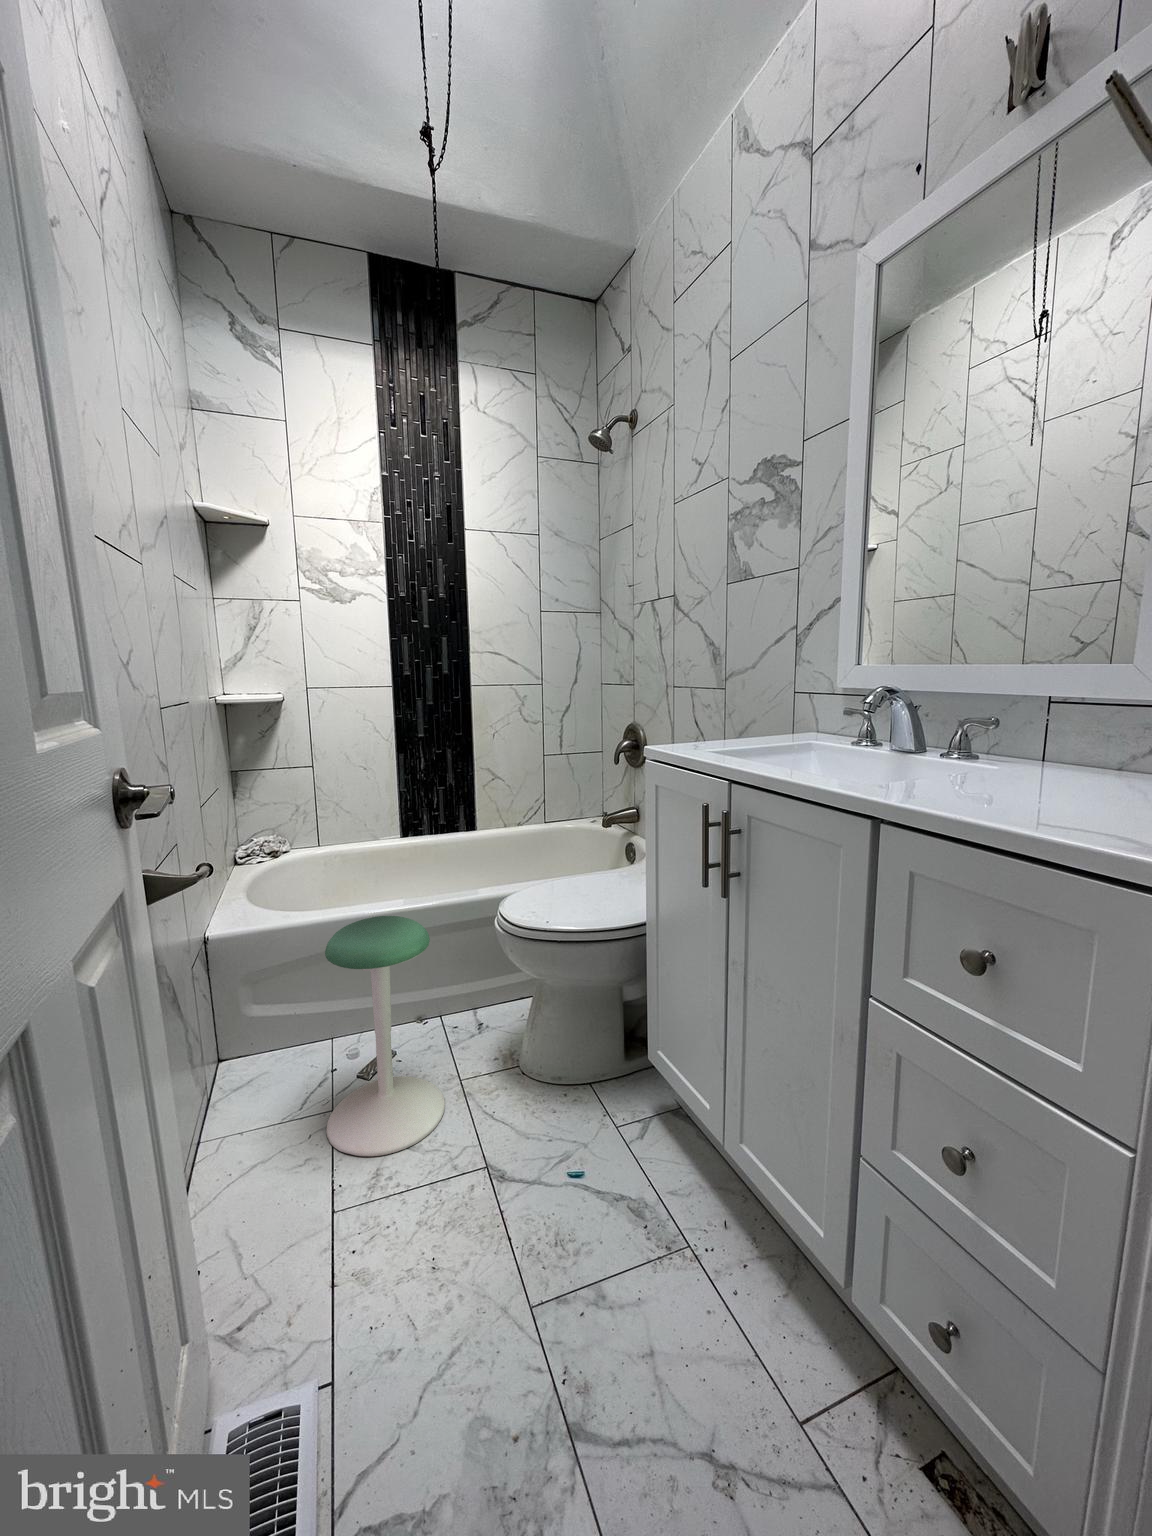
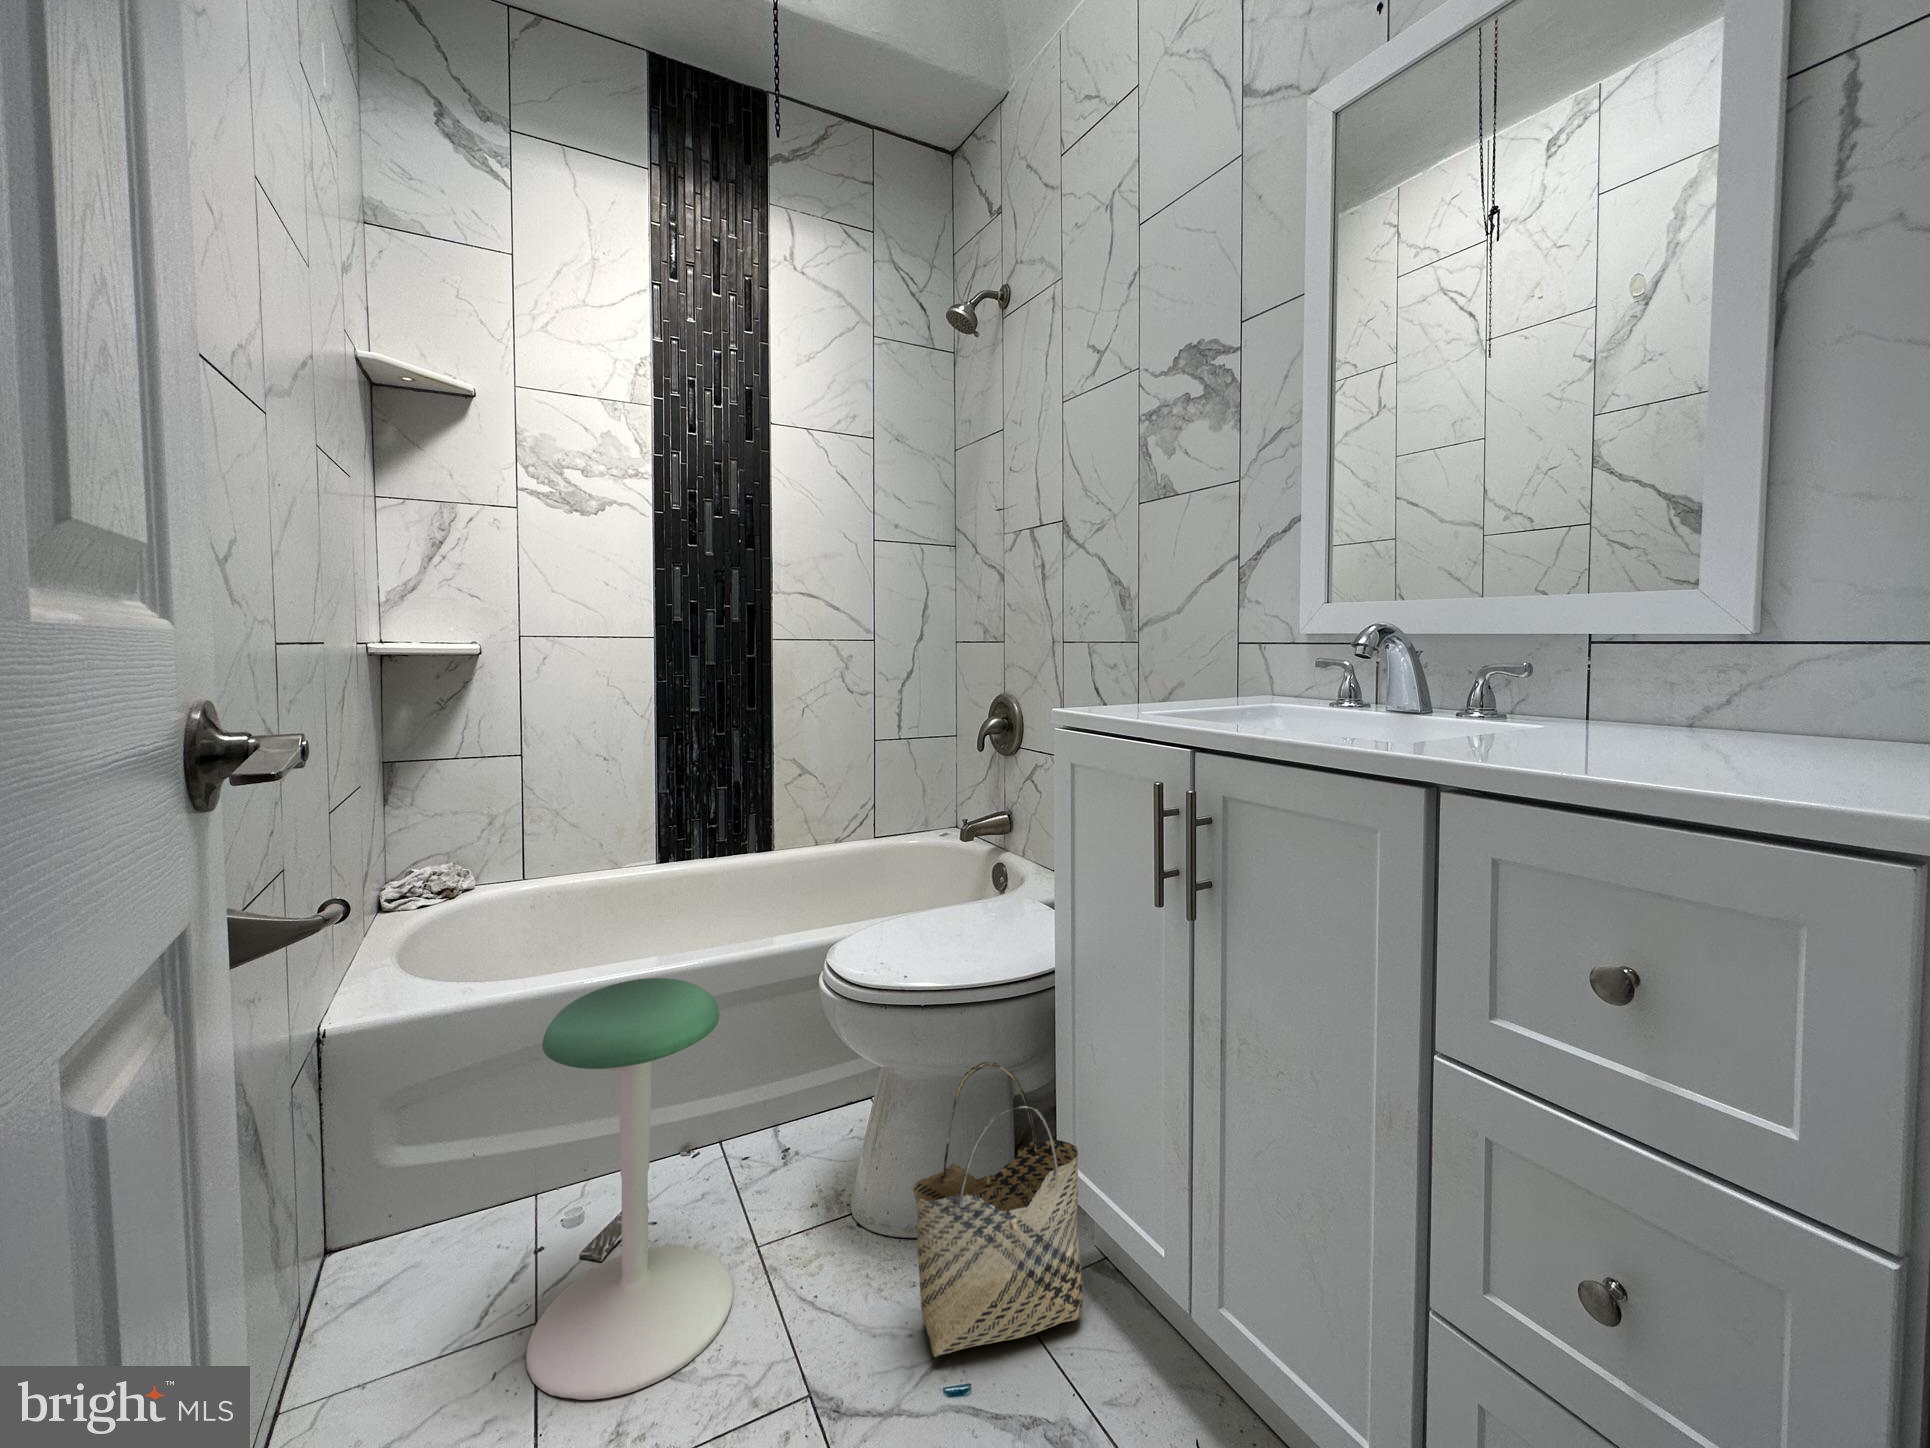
woven basket: none [549,980,661,1156] -> present [913,1062,1083,1357]

